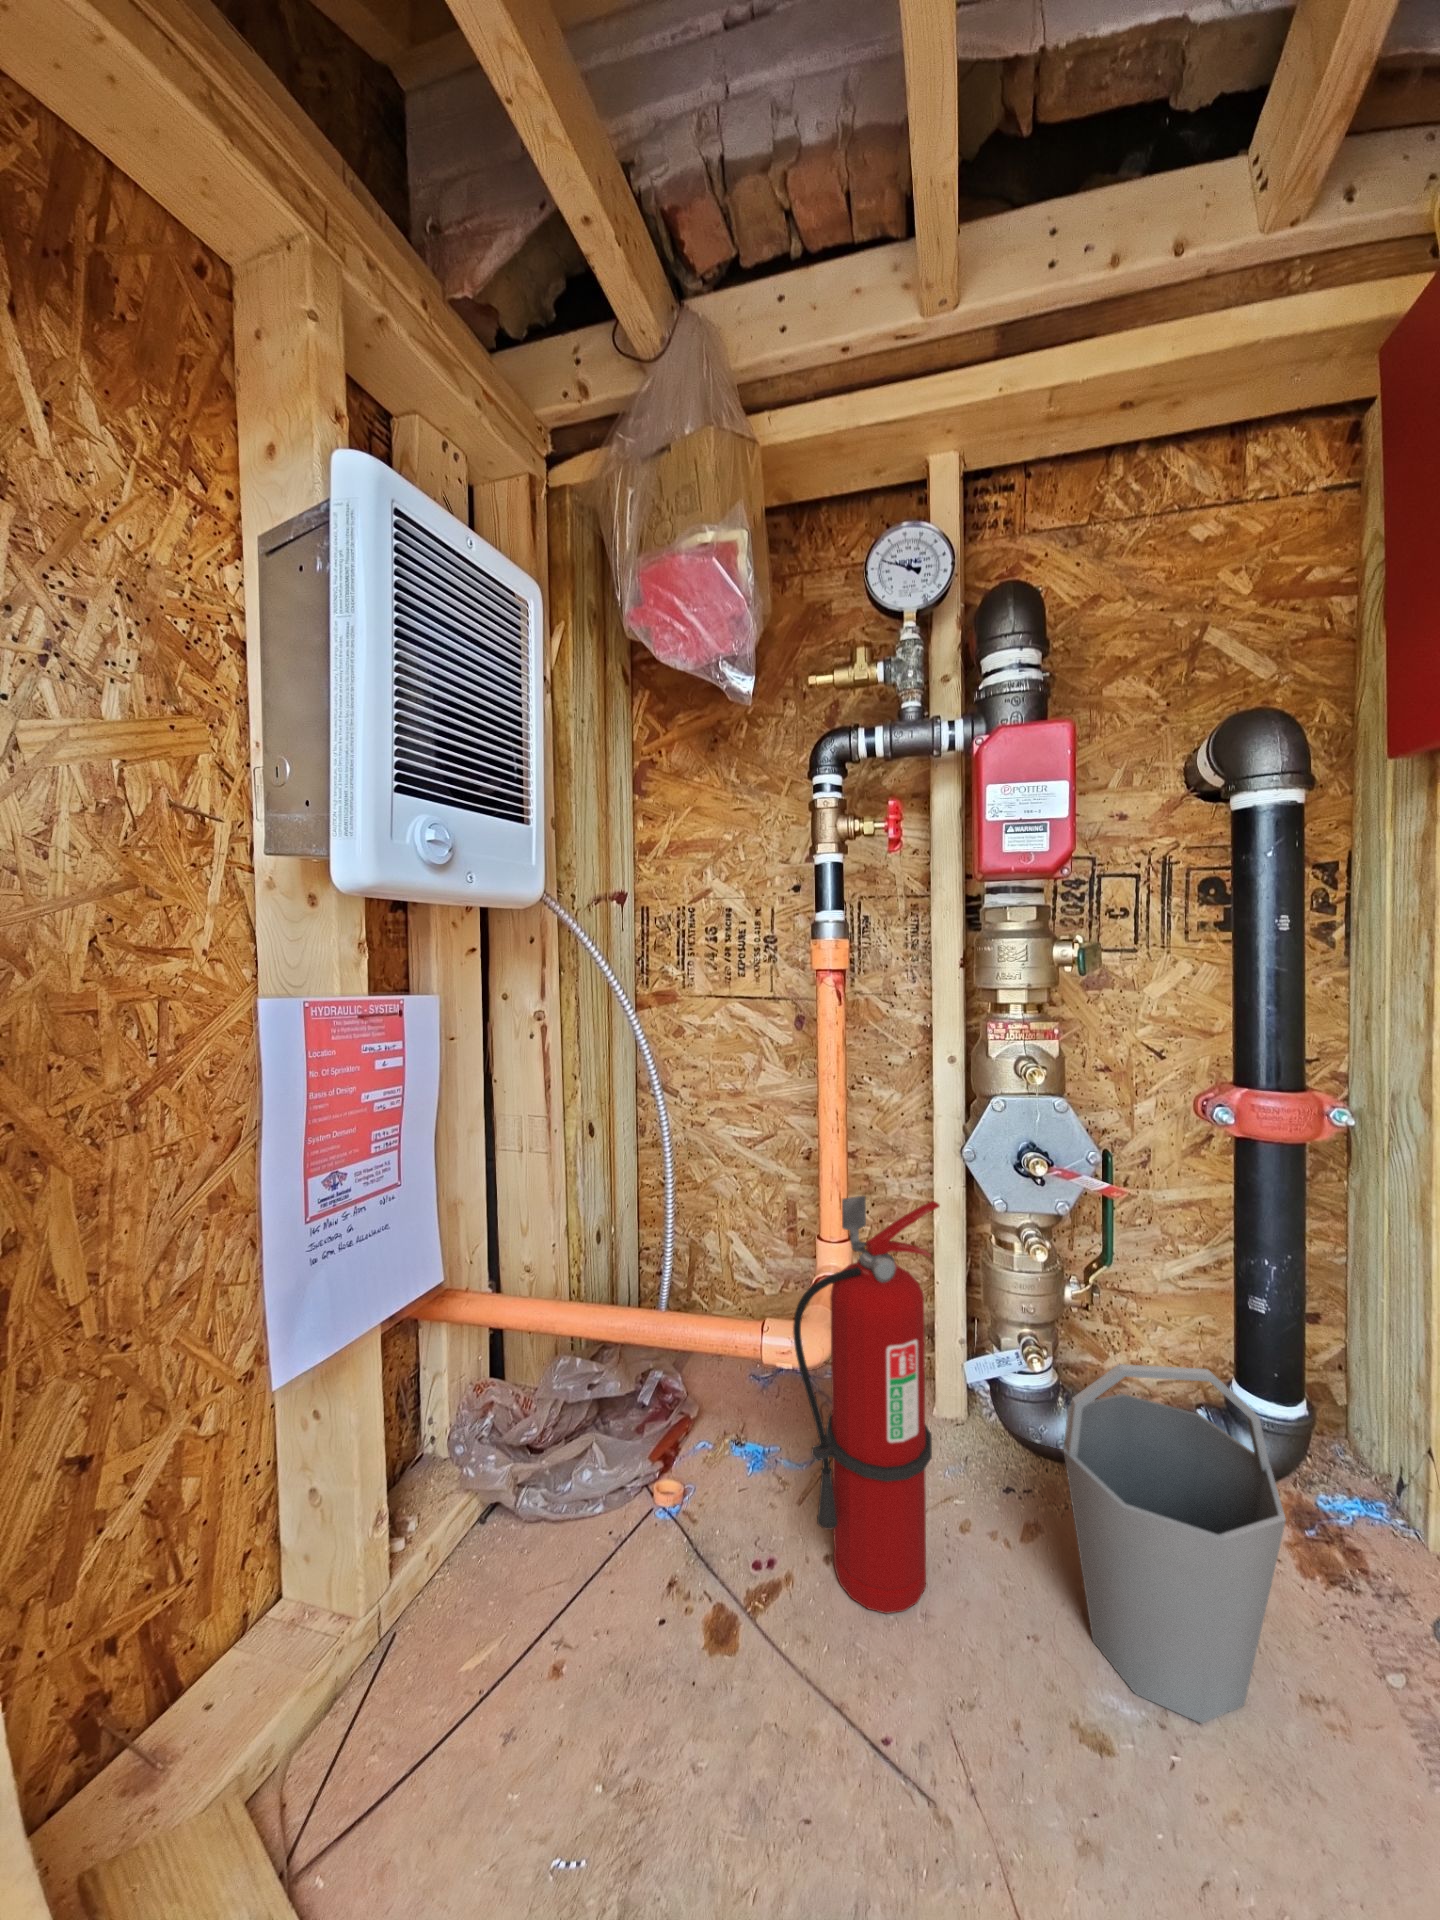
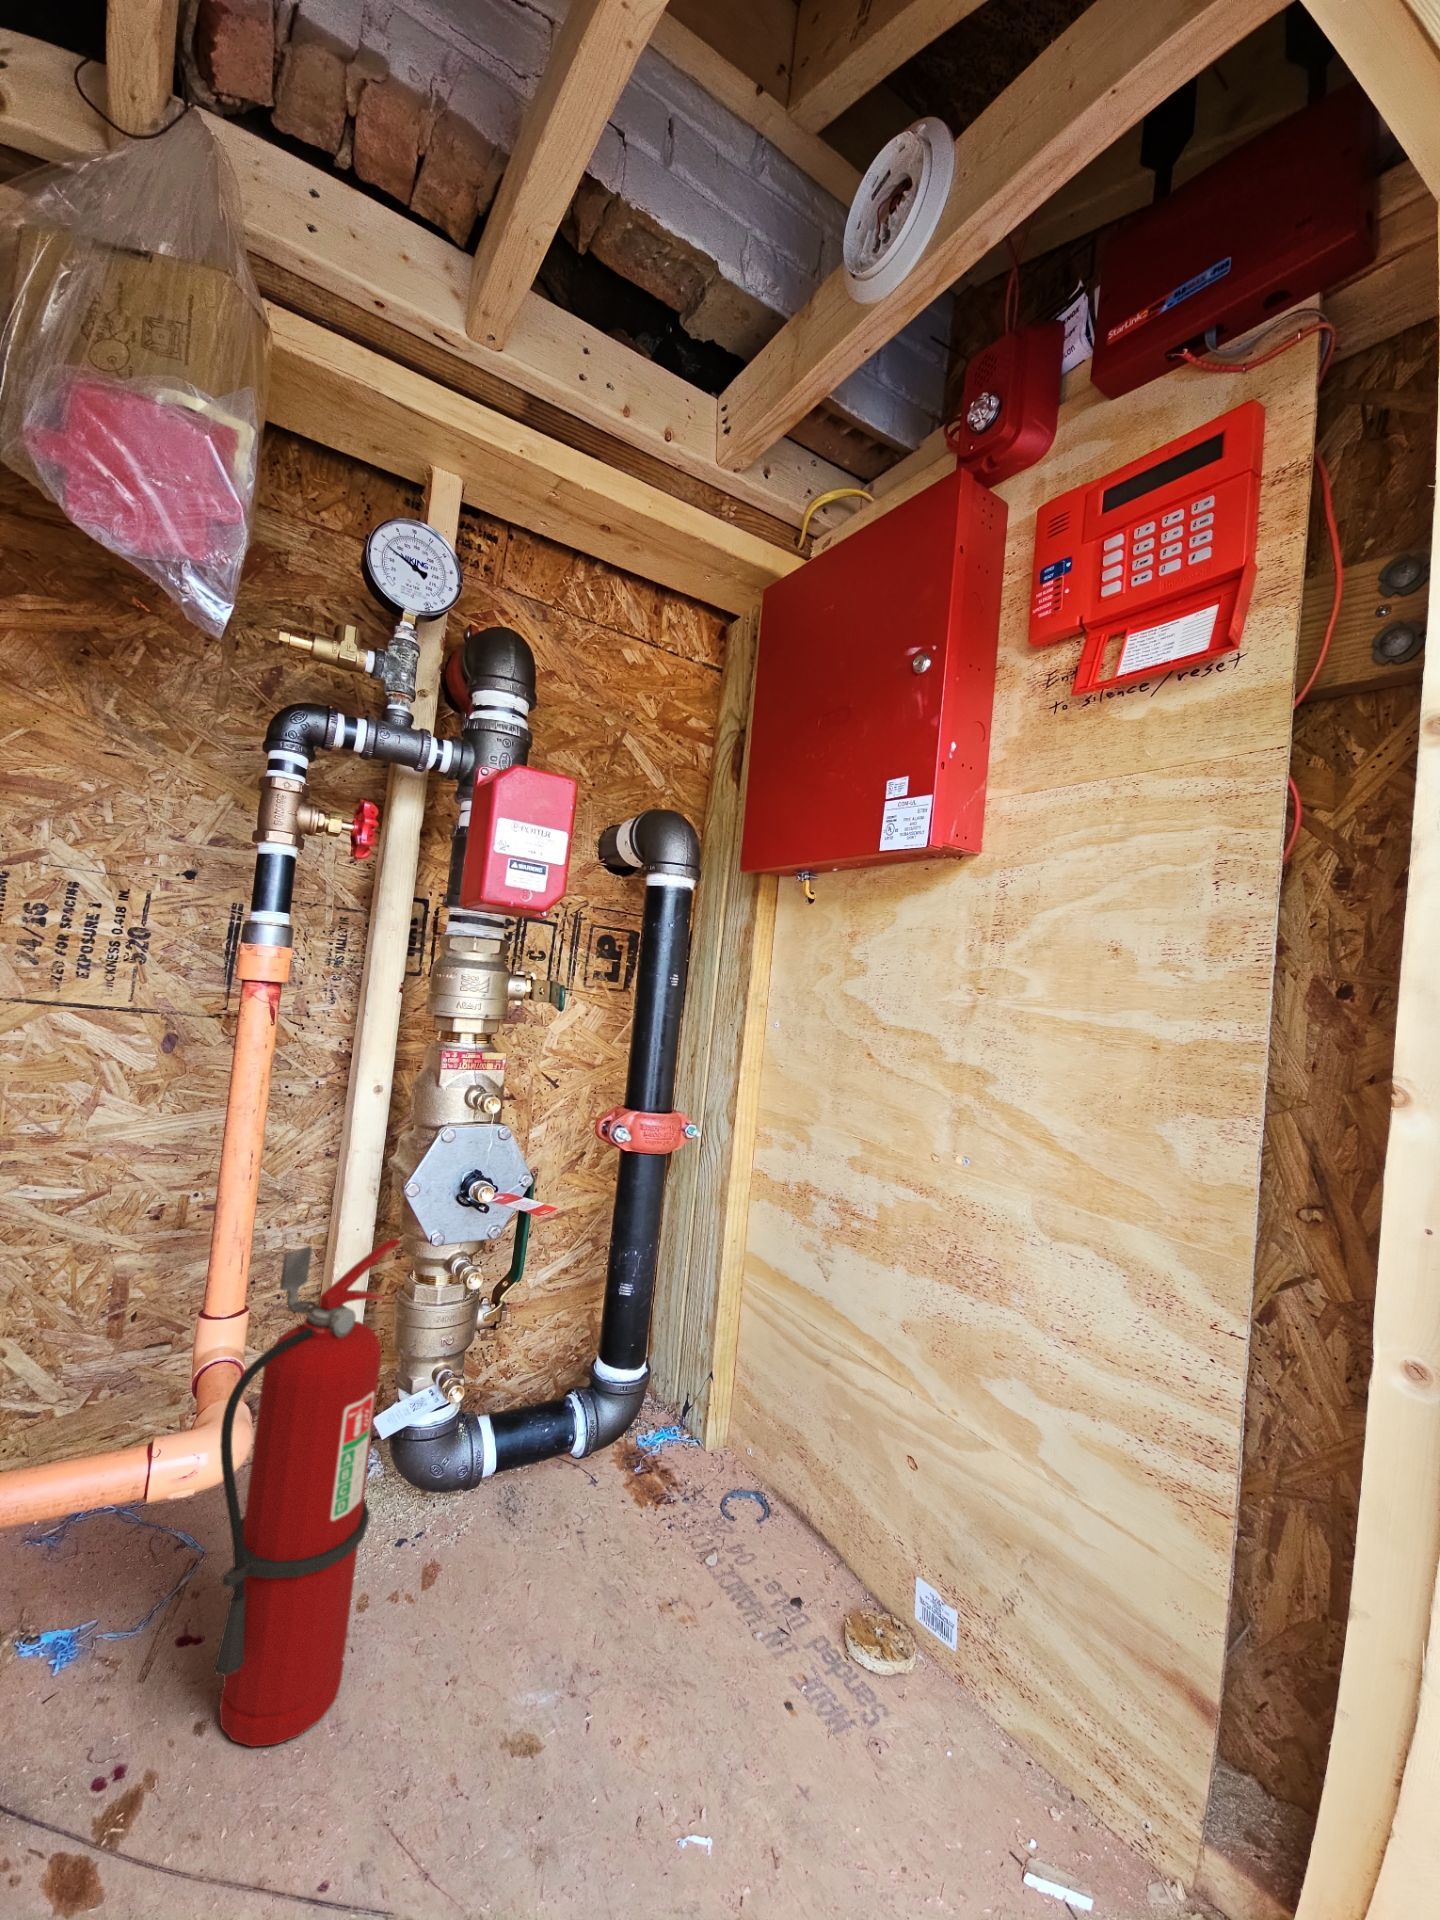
bucket: present [1064,1364,1286,1723] -> none [495,1340,661,1655]

